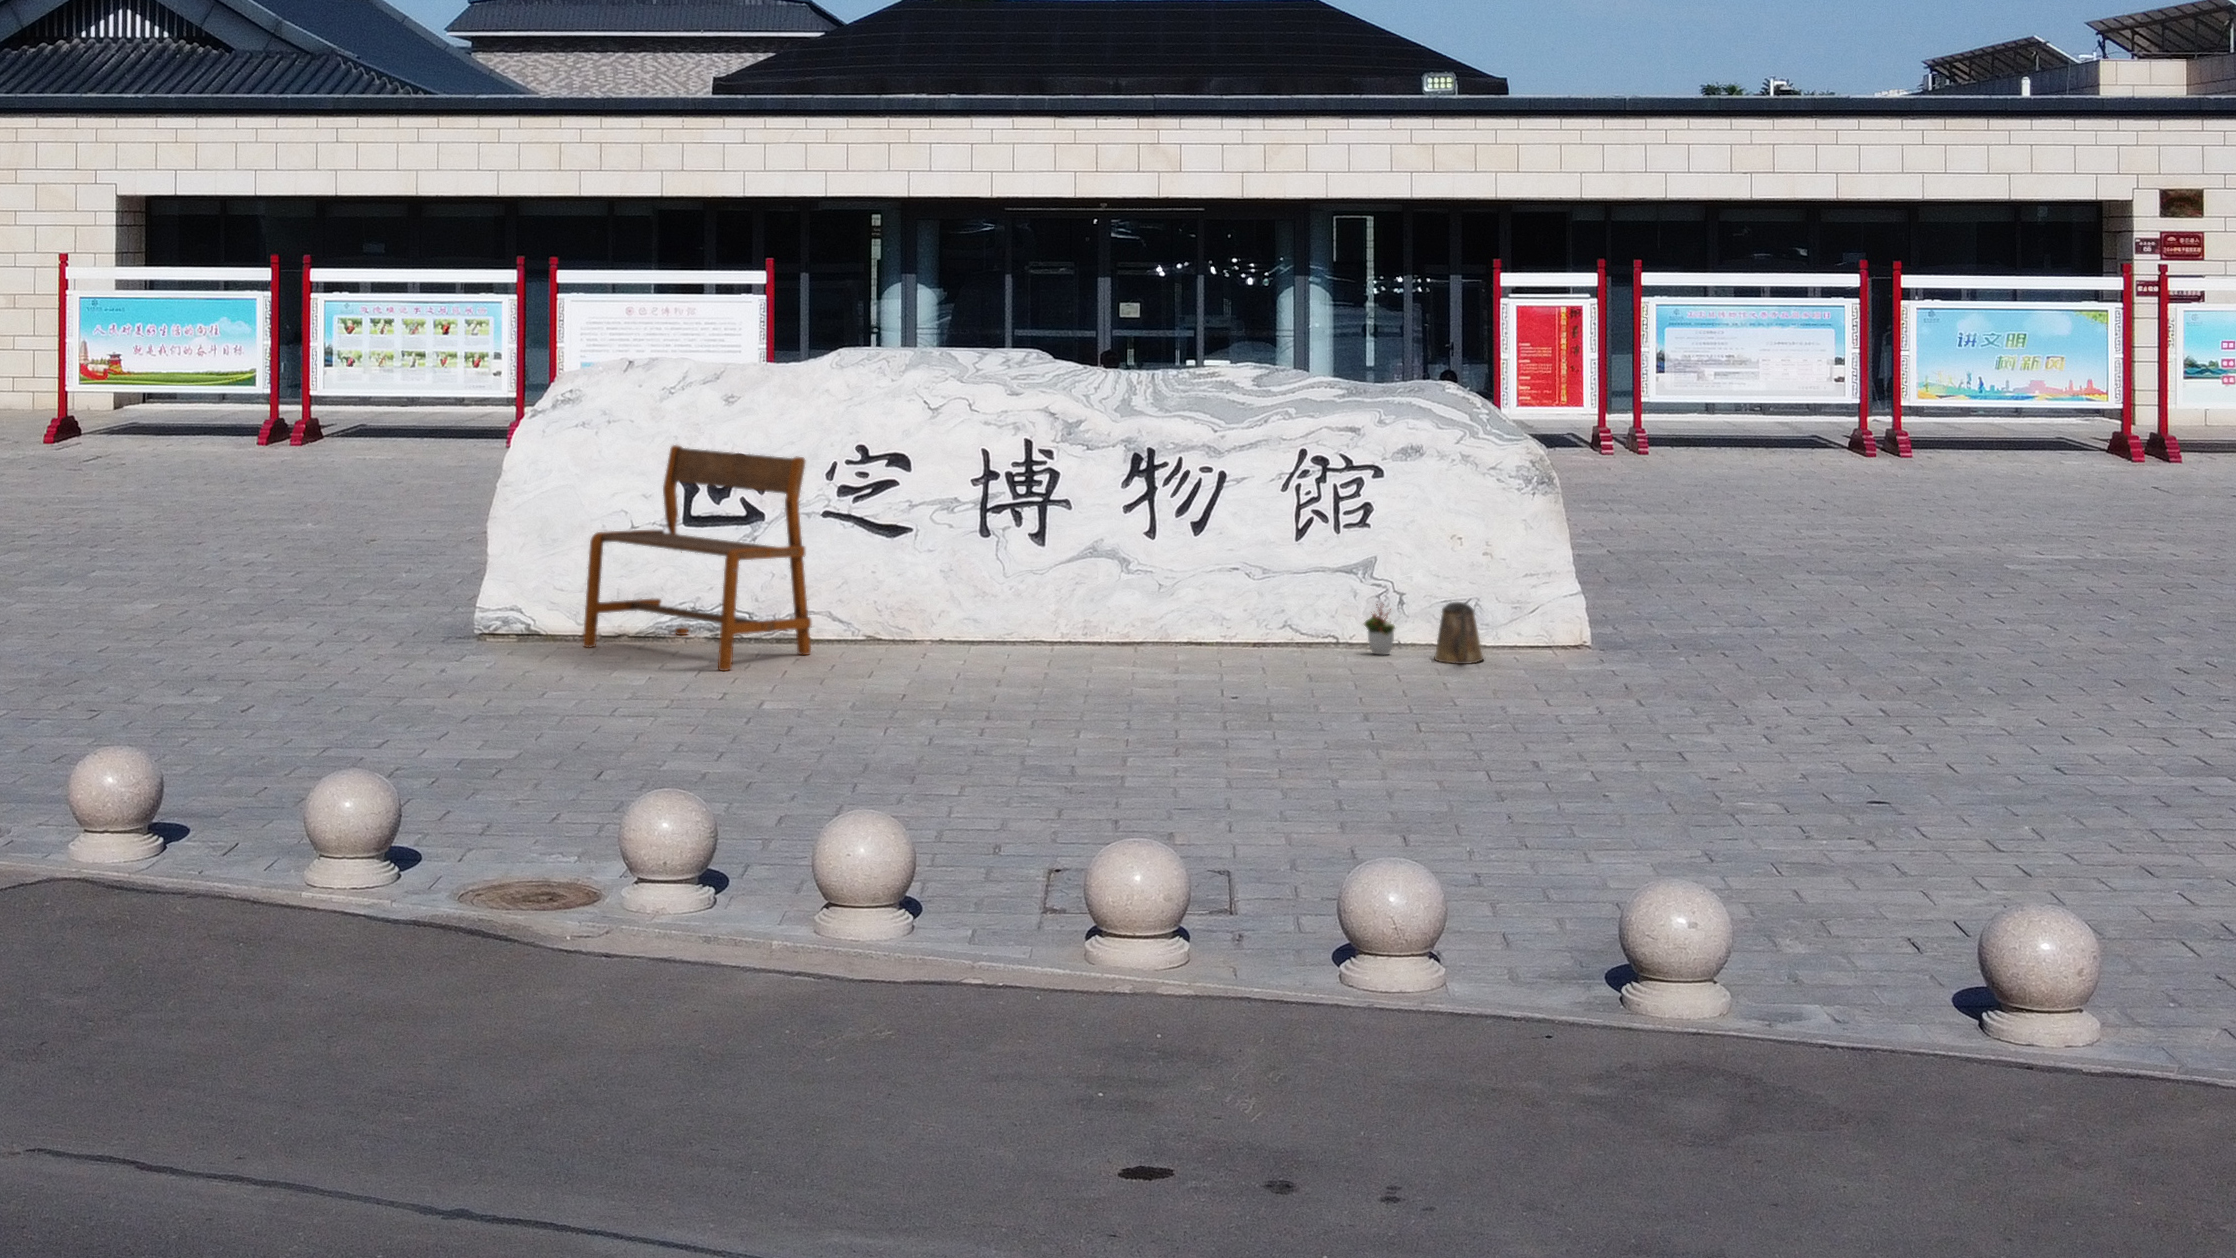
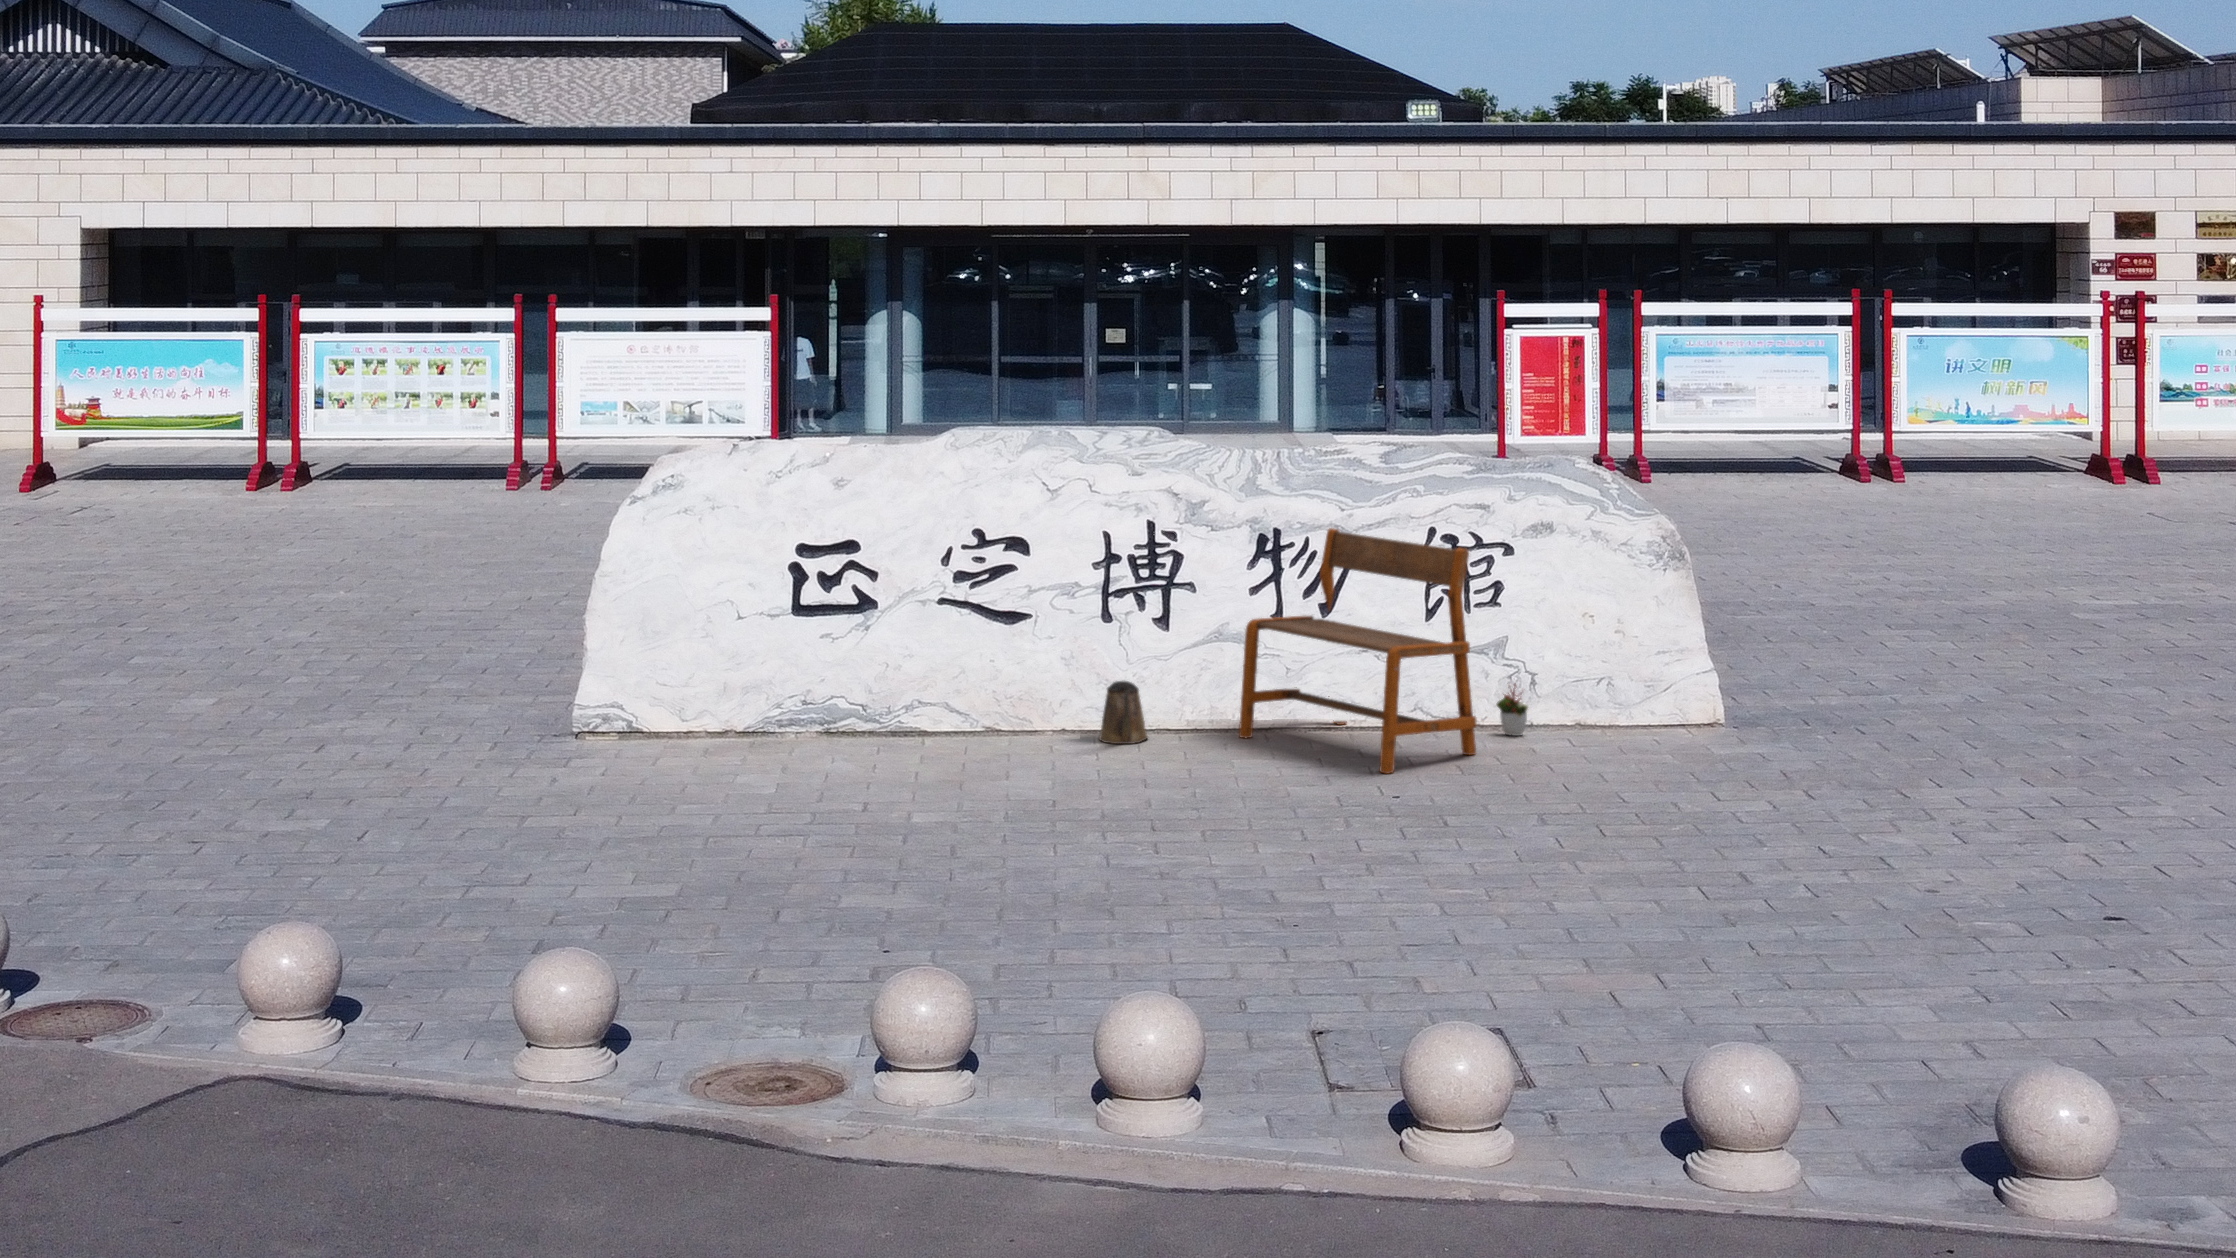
bench: present [583,445,811,671] -> present [1239,528,1477,774]
watering can: present [1434,602,1483,664] -> present [1099,681,1148,744]

